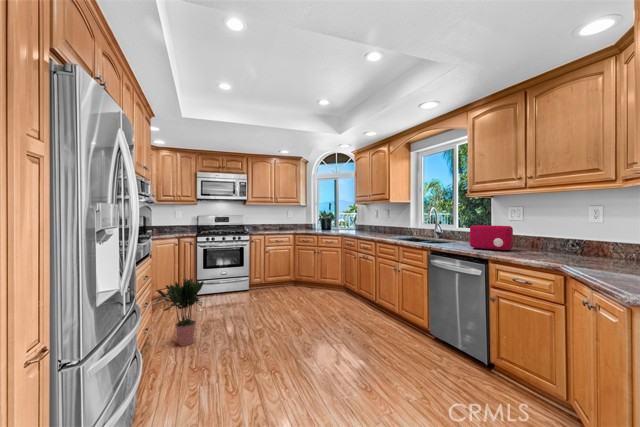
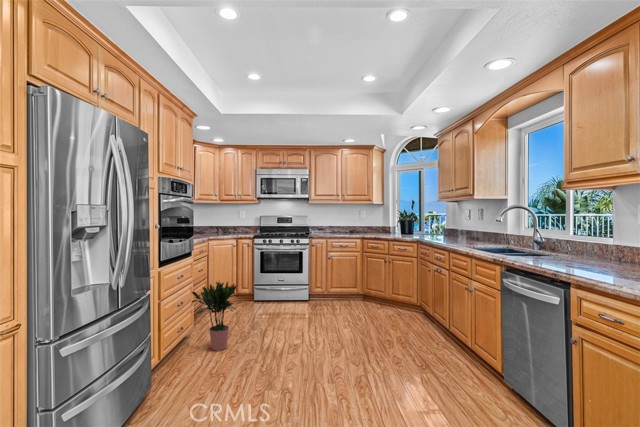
toaster: present [470,225,513,251] -> none [554,232,620,271]

